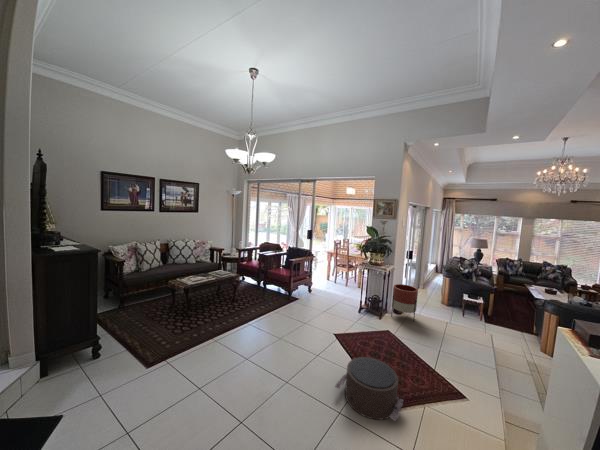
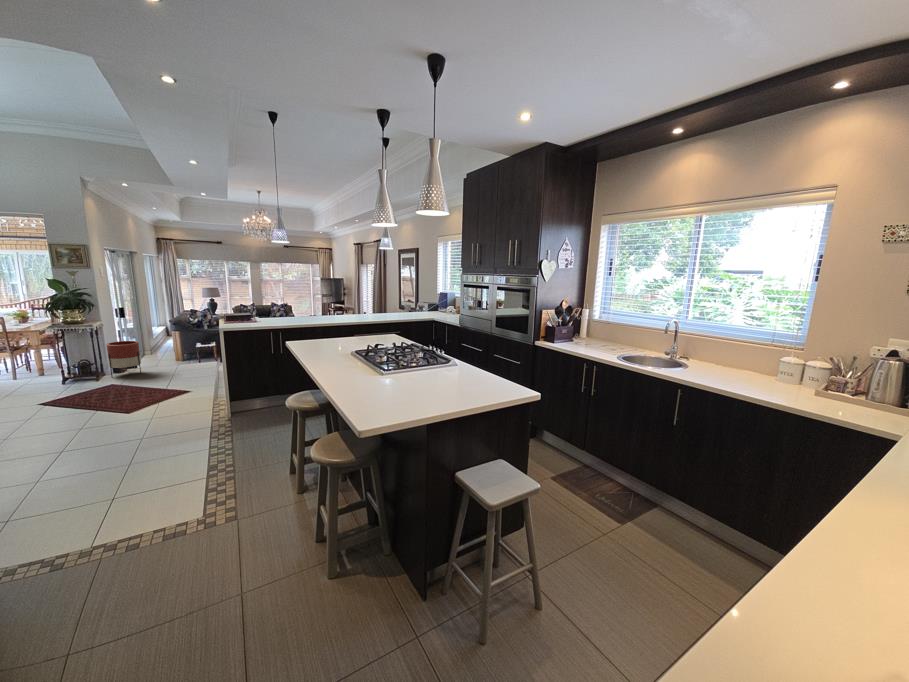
pouf: present [335,357,403,421] -> none [66,391,139,427]

